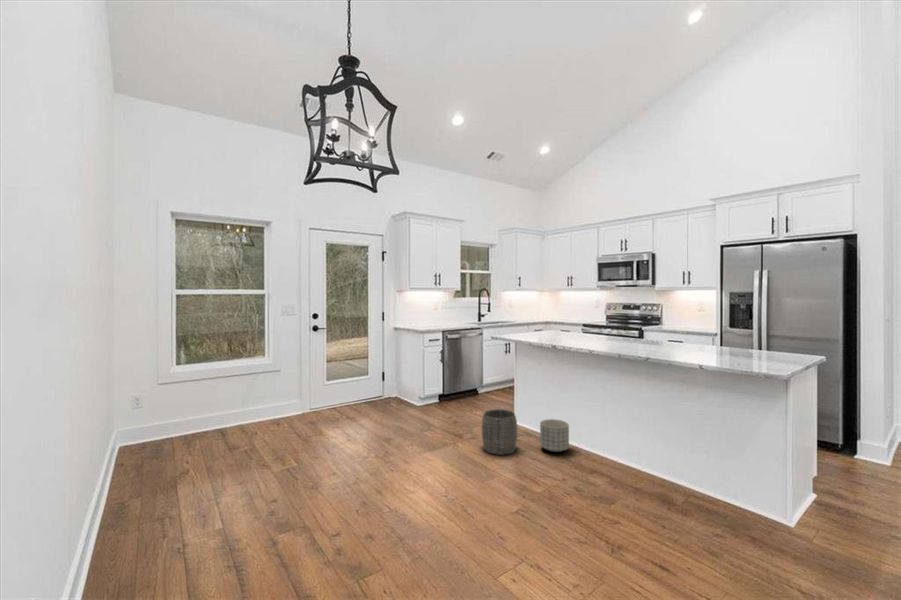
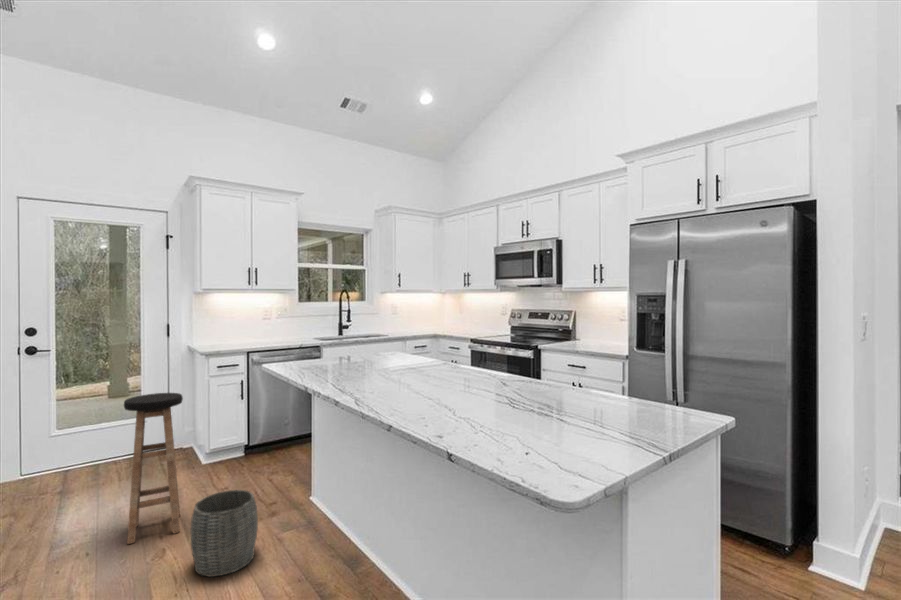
bar stool: none [419,353,454,442] -> present [124,393,183,544]
planter: present [540,419,569,452] -> none [290,507,340,569]

